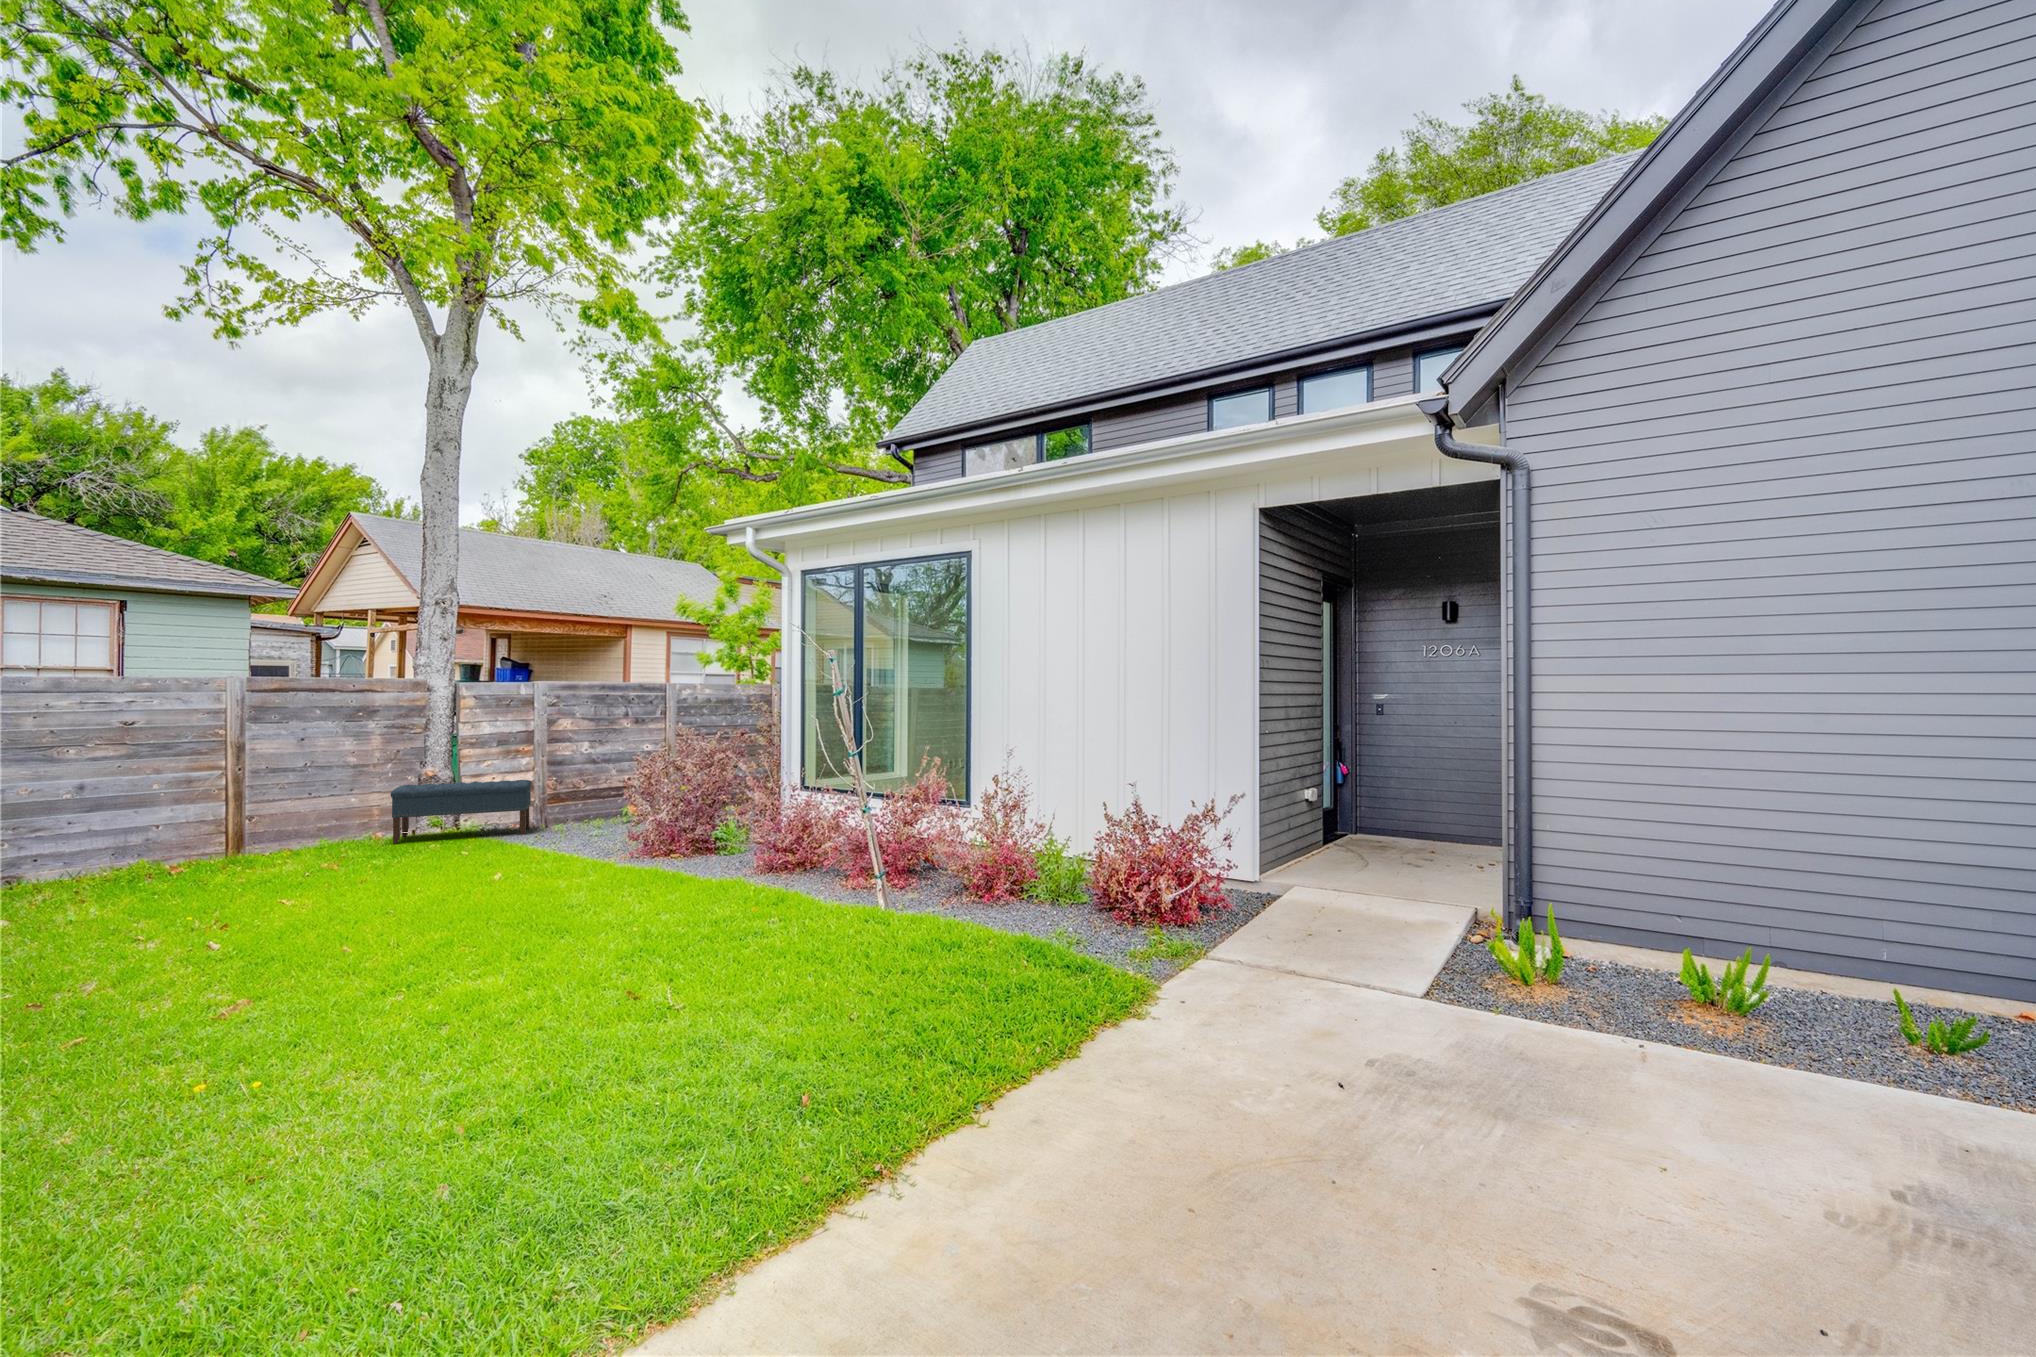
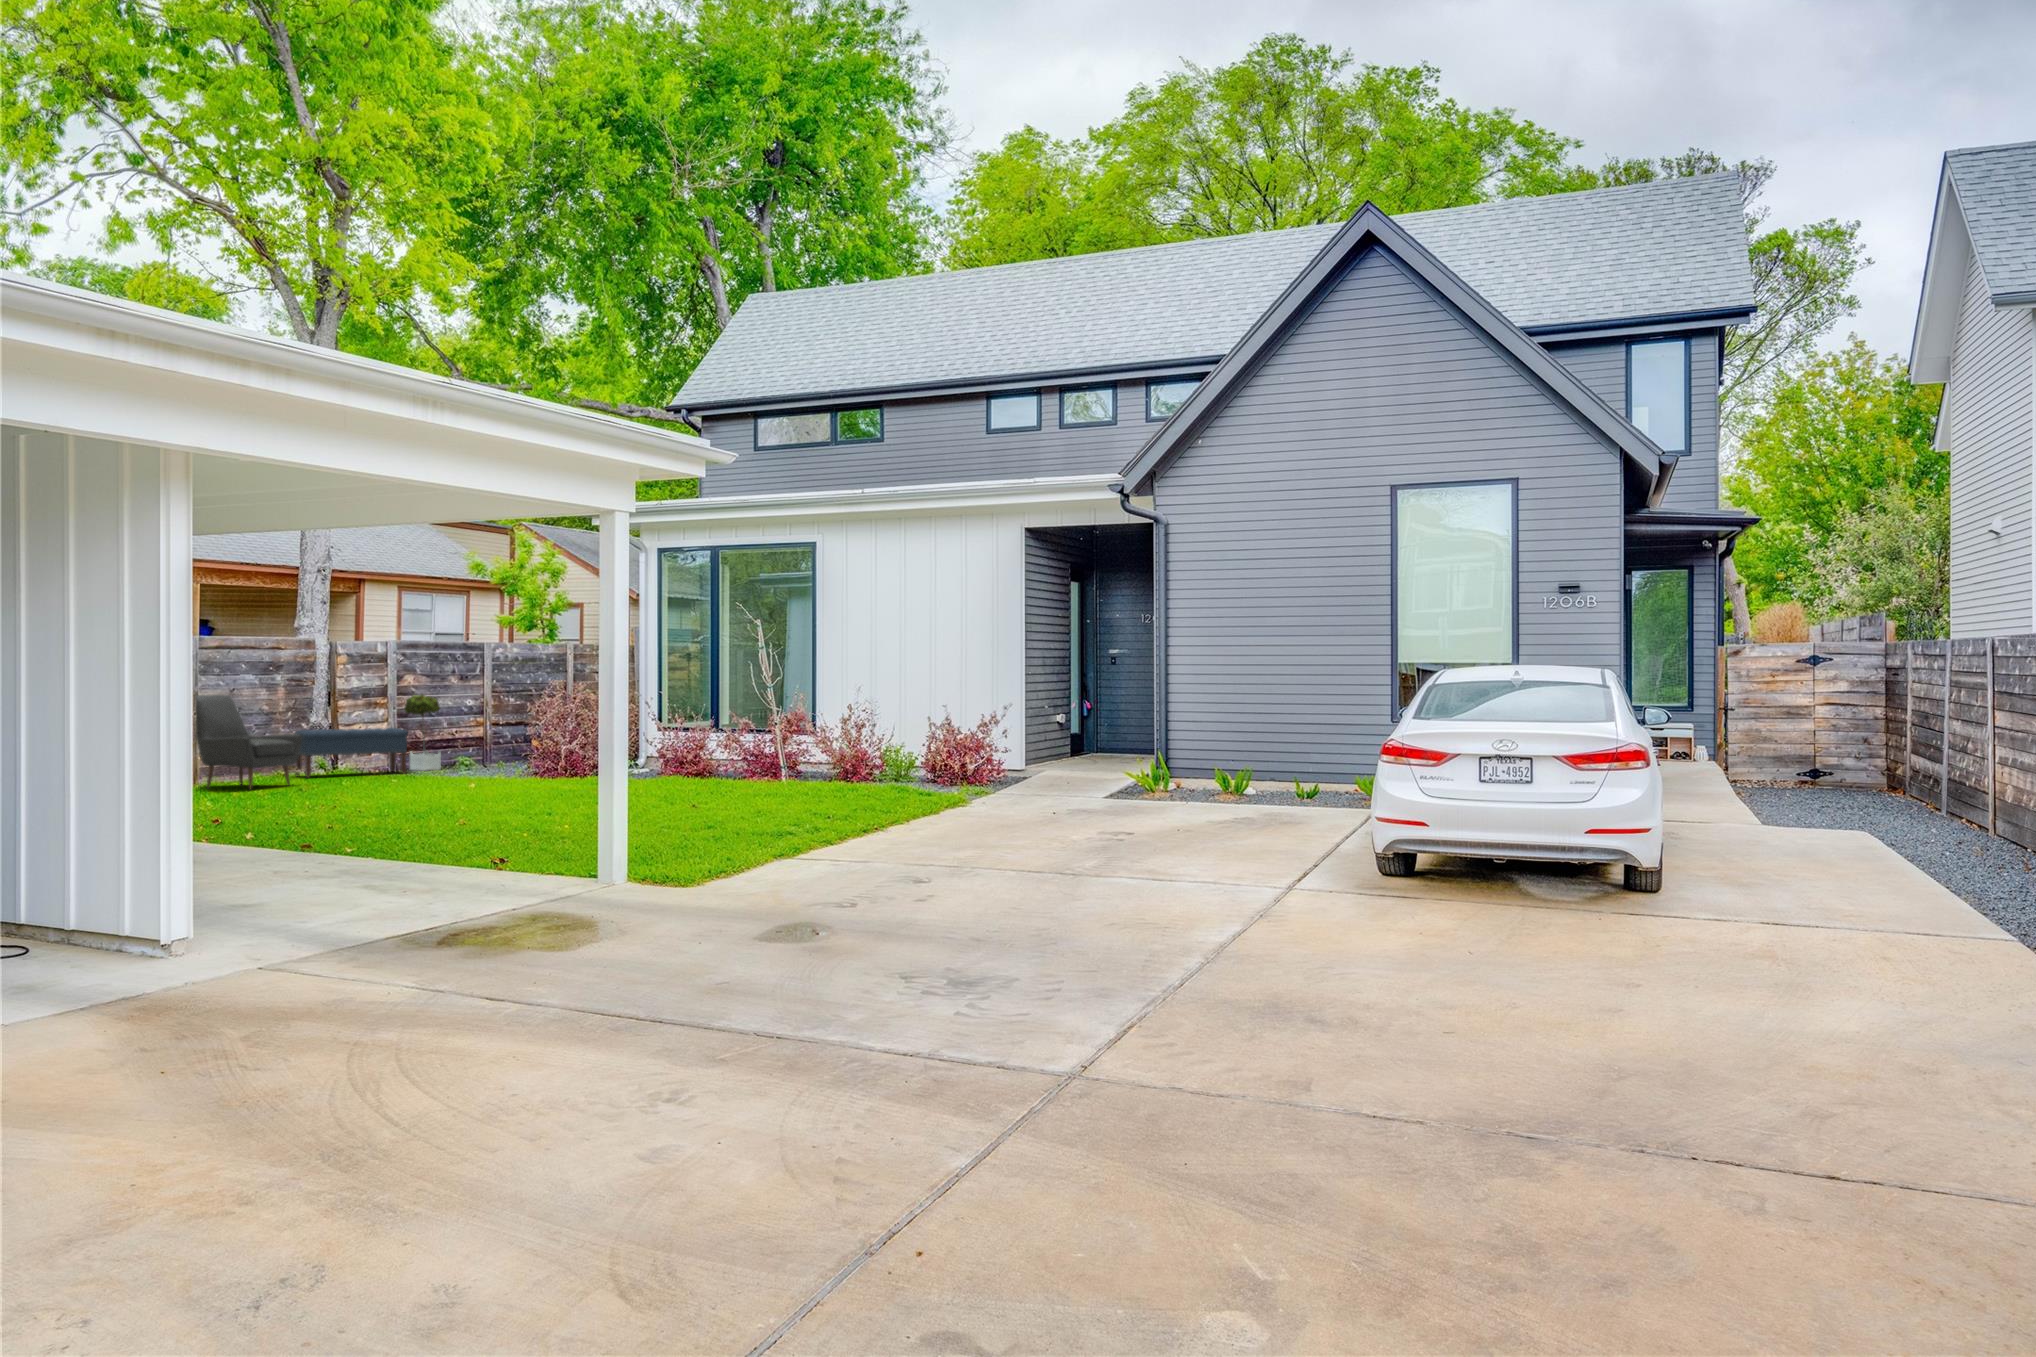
potted tree: none [548,740,590,826] -> present [404,694,441,771]
chair: none [169,752,322,883] -> present [196,694,302,789]

